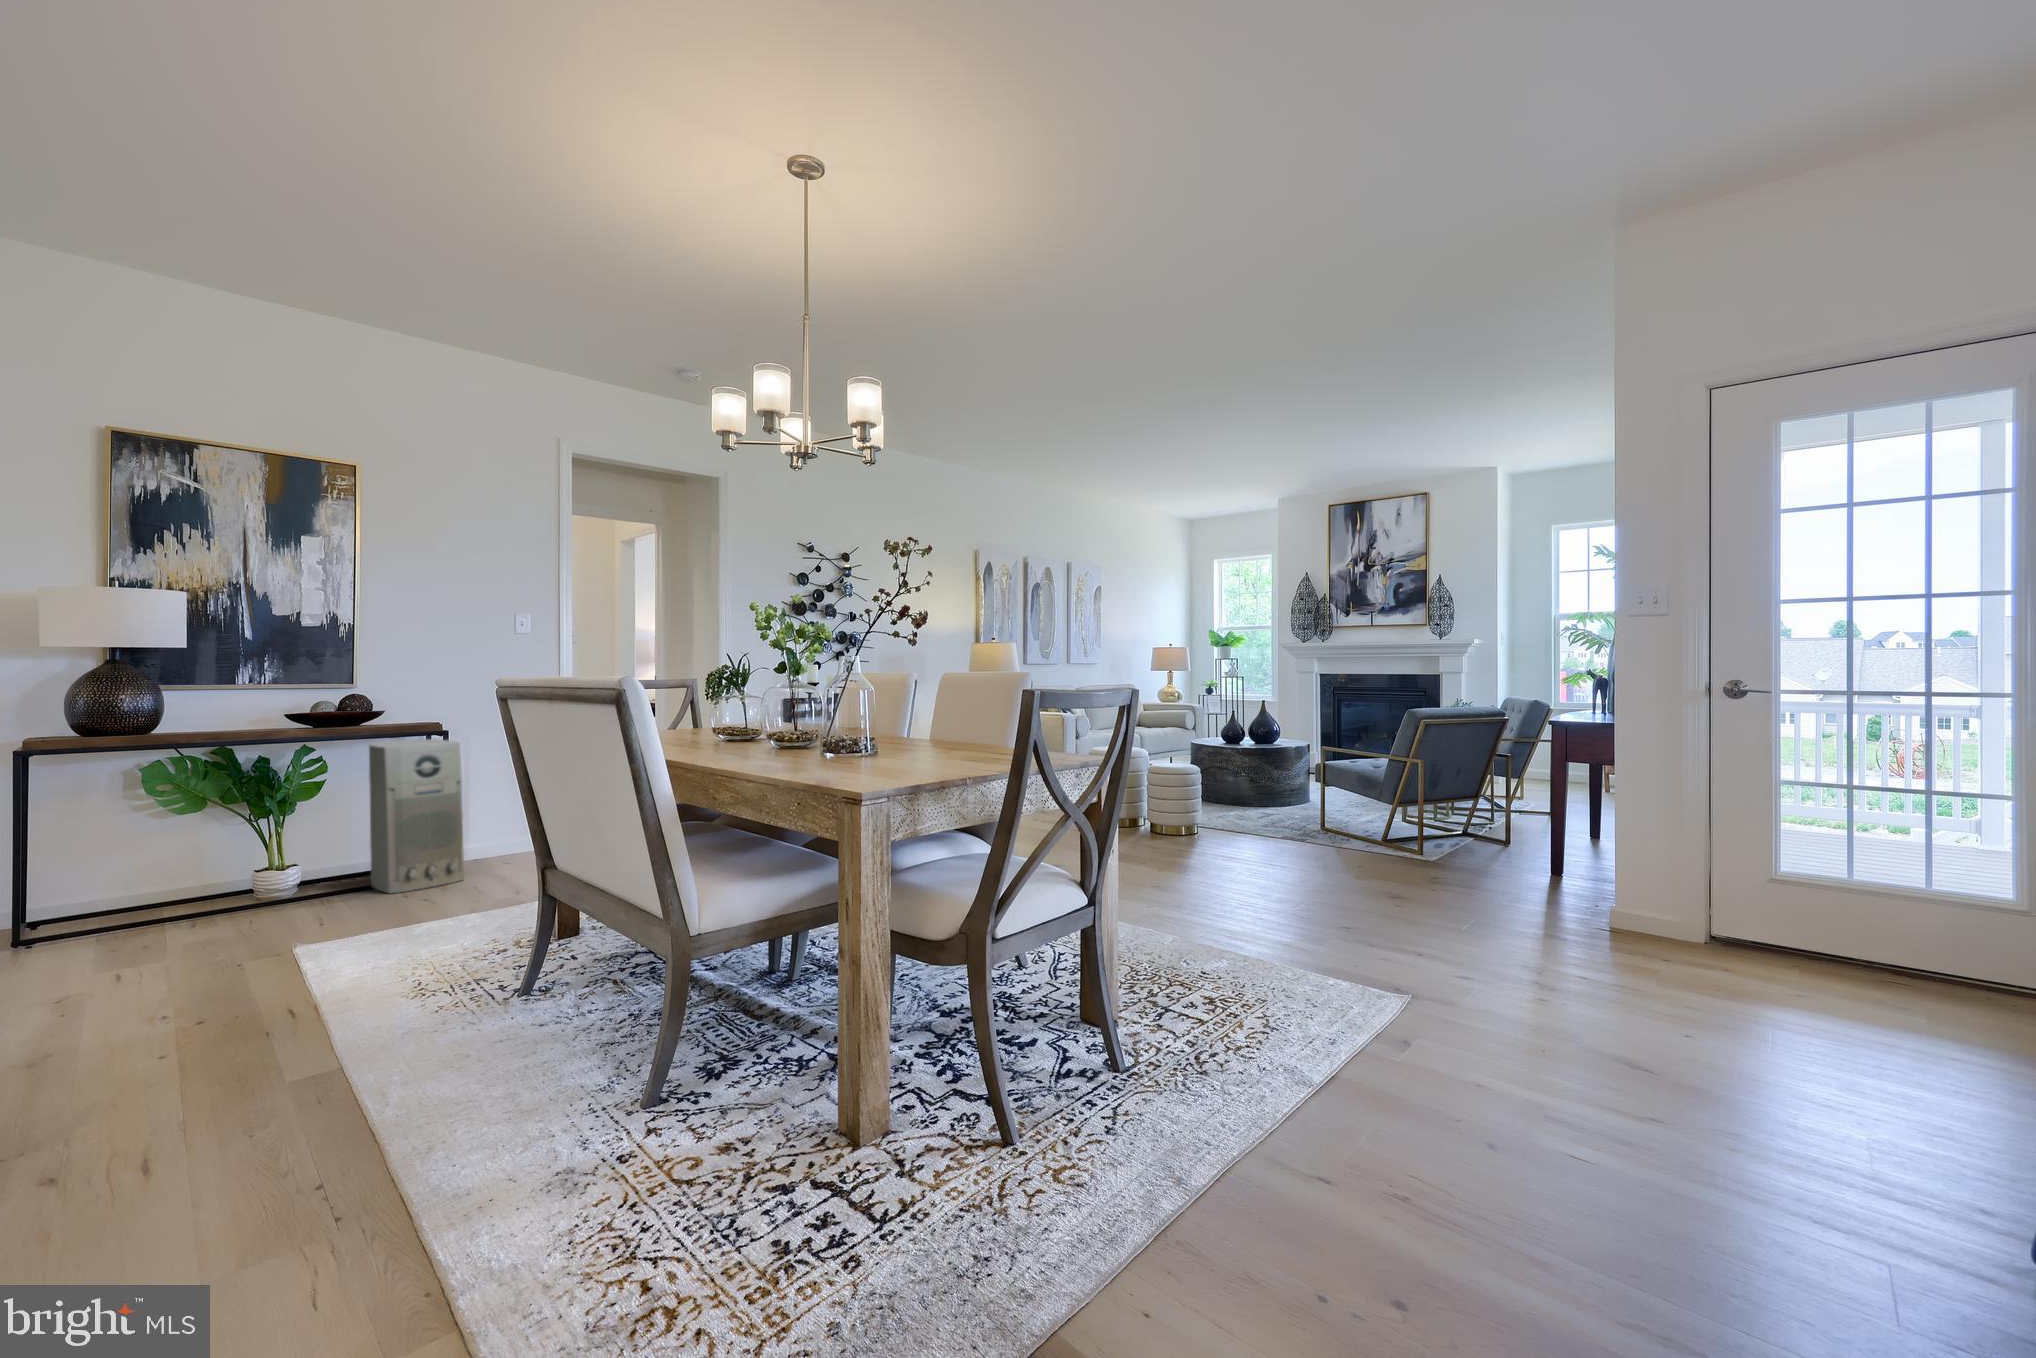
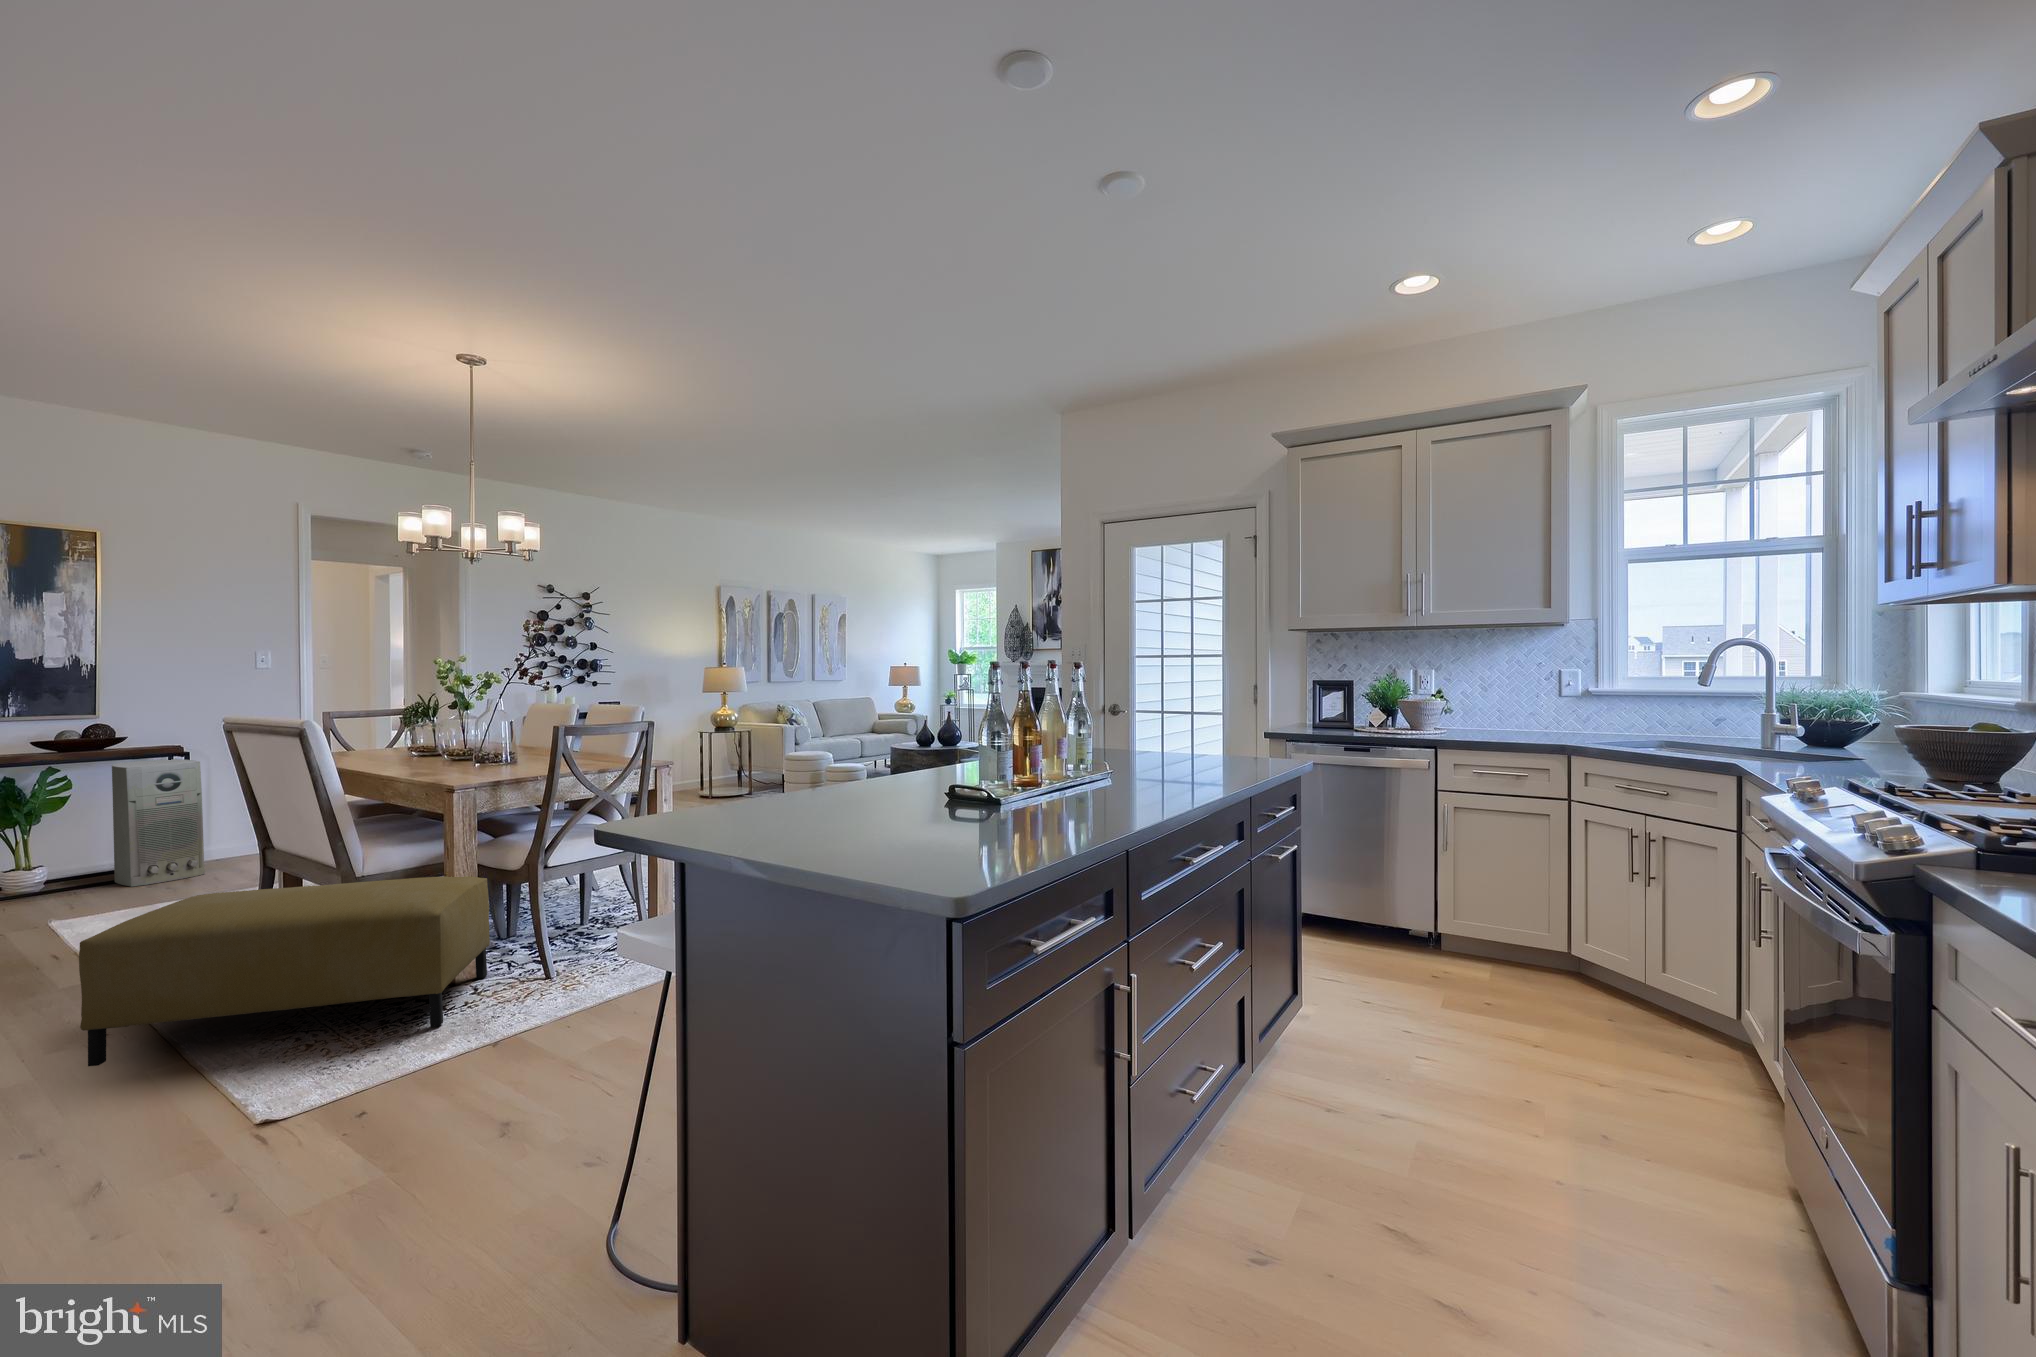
ottoman: none [356,930,911,1258] -> present [79,876,490,1066]

